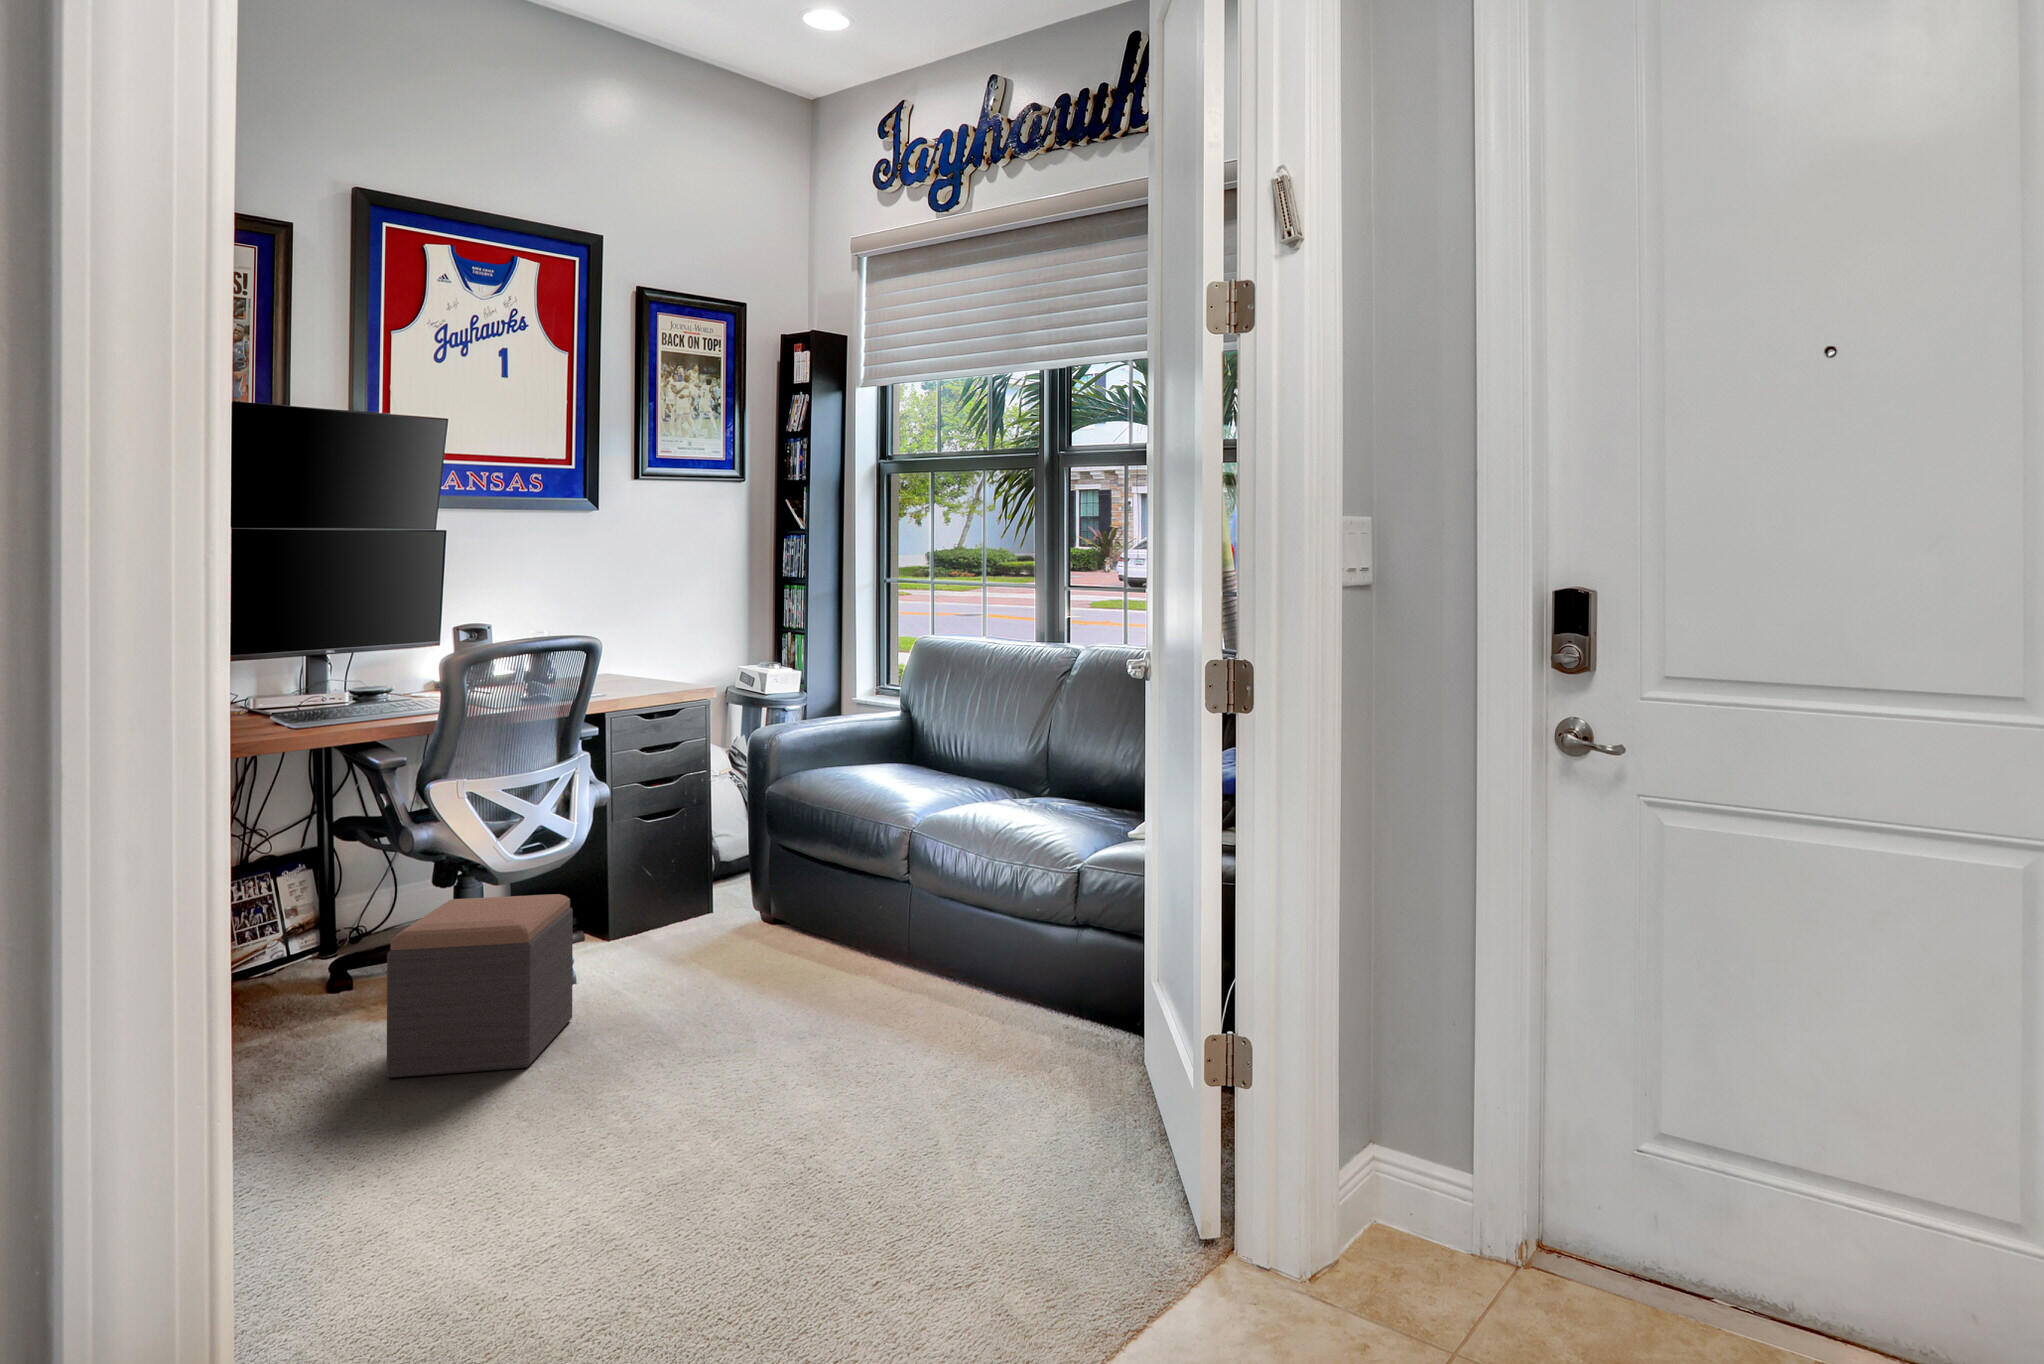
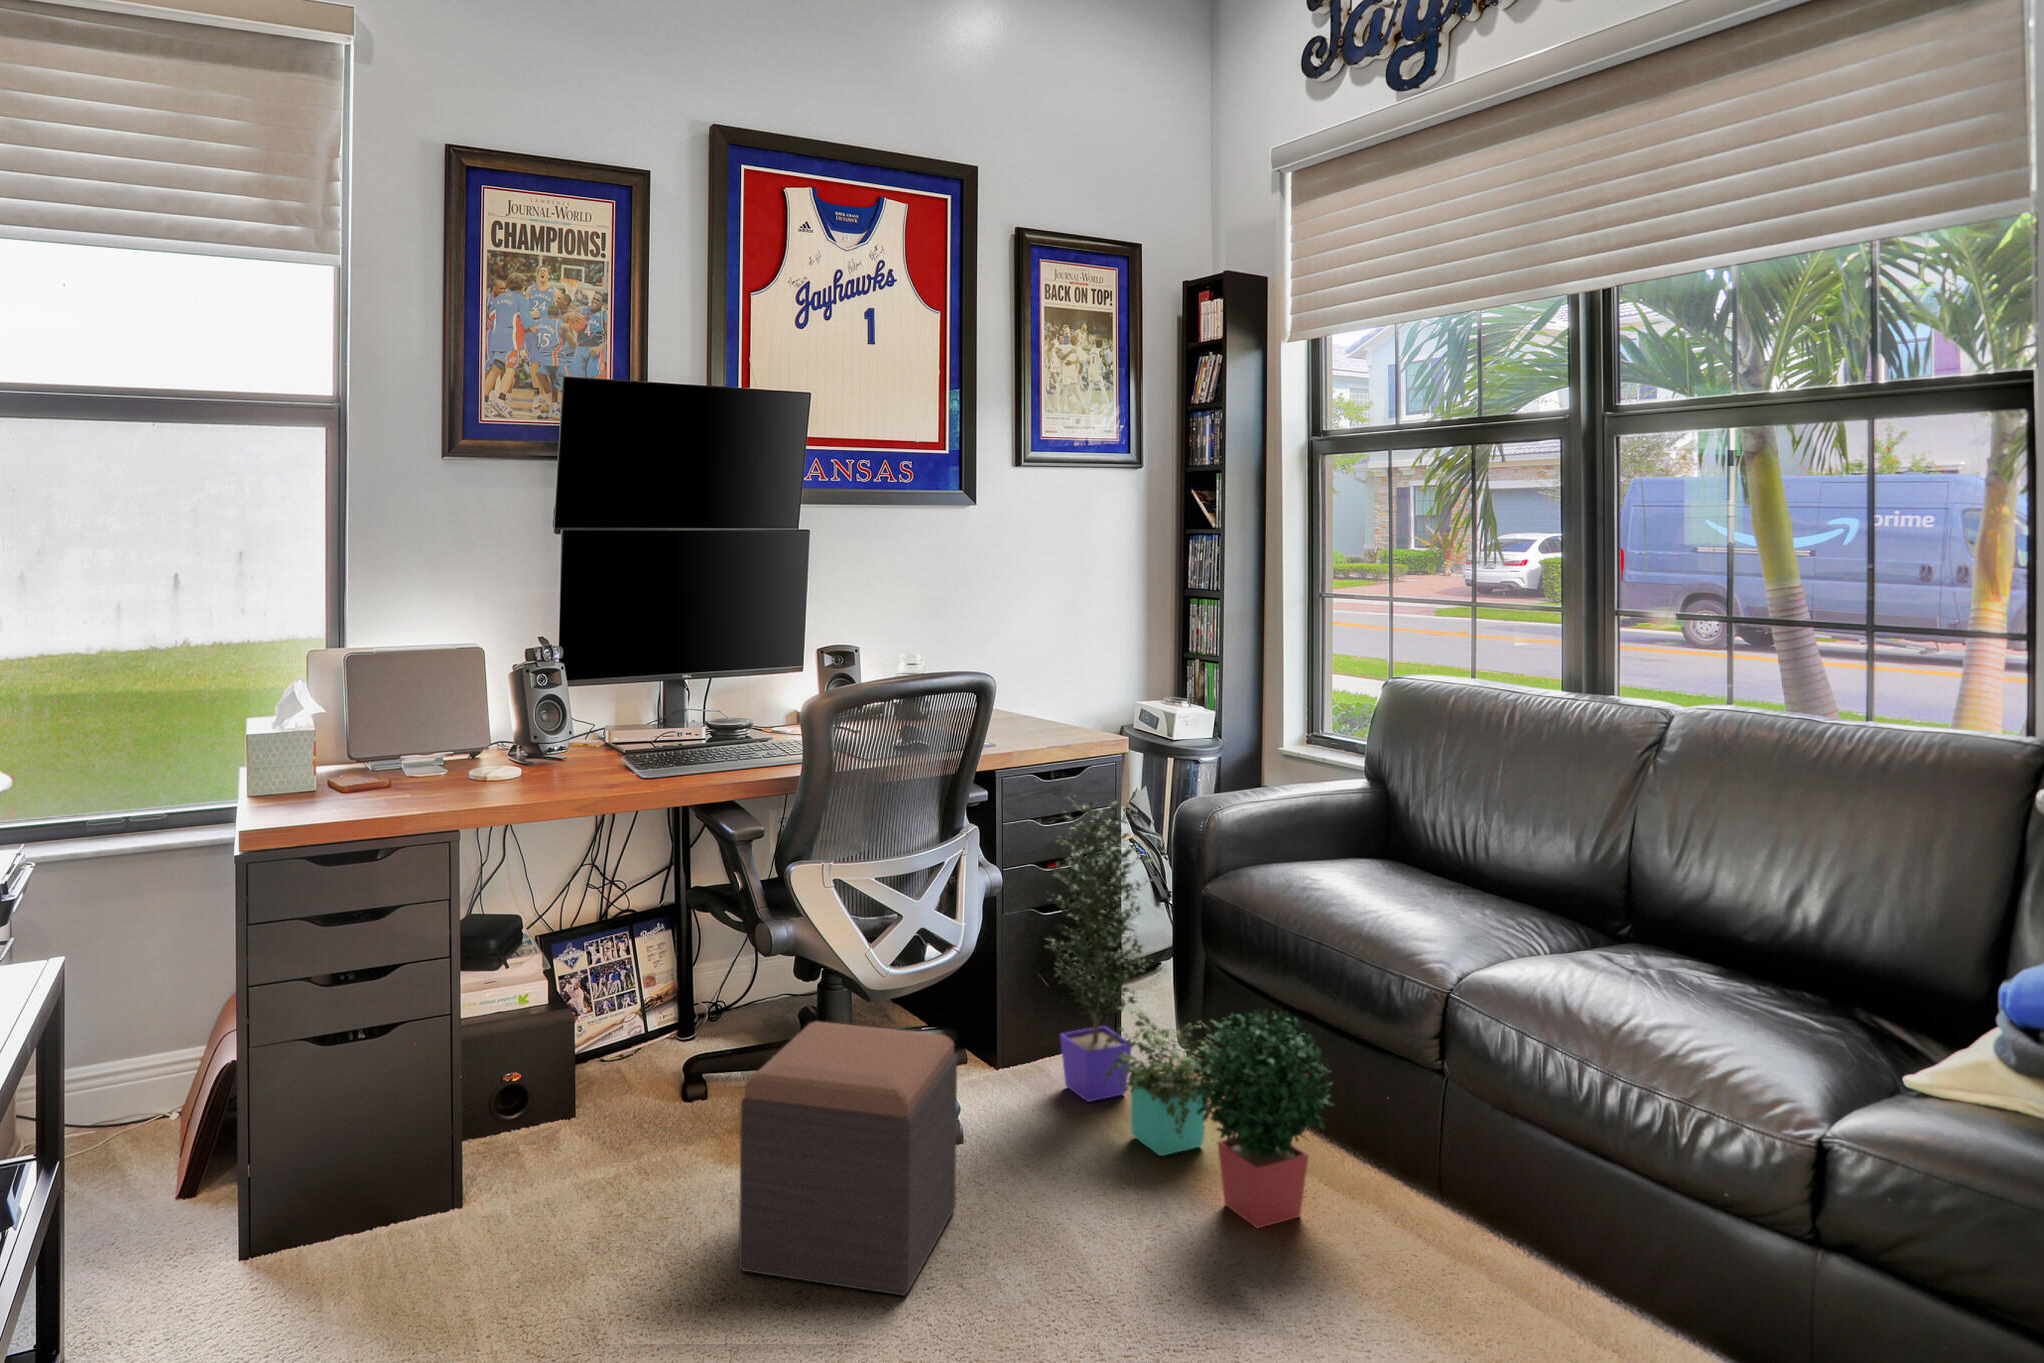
potted plant: none [654,725,856,994] -> present [1049,798,1333,1228]

